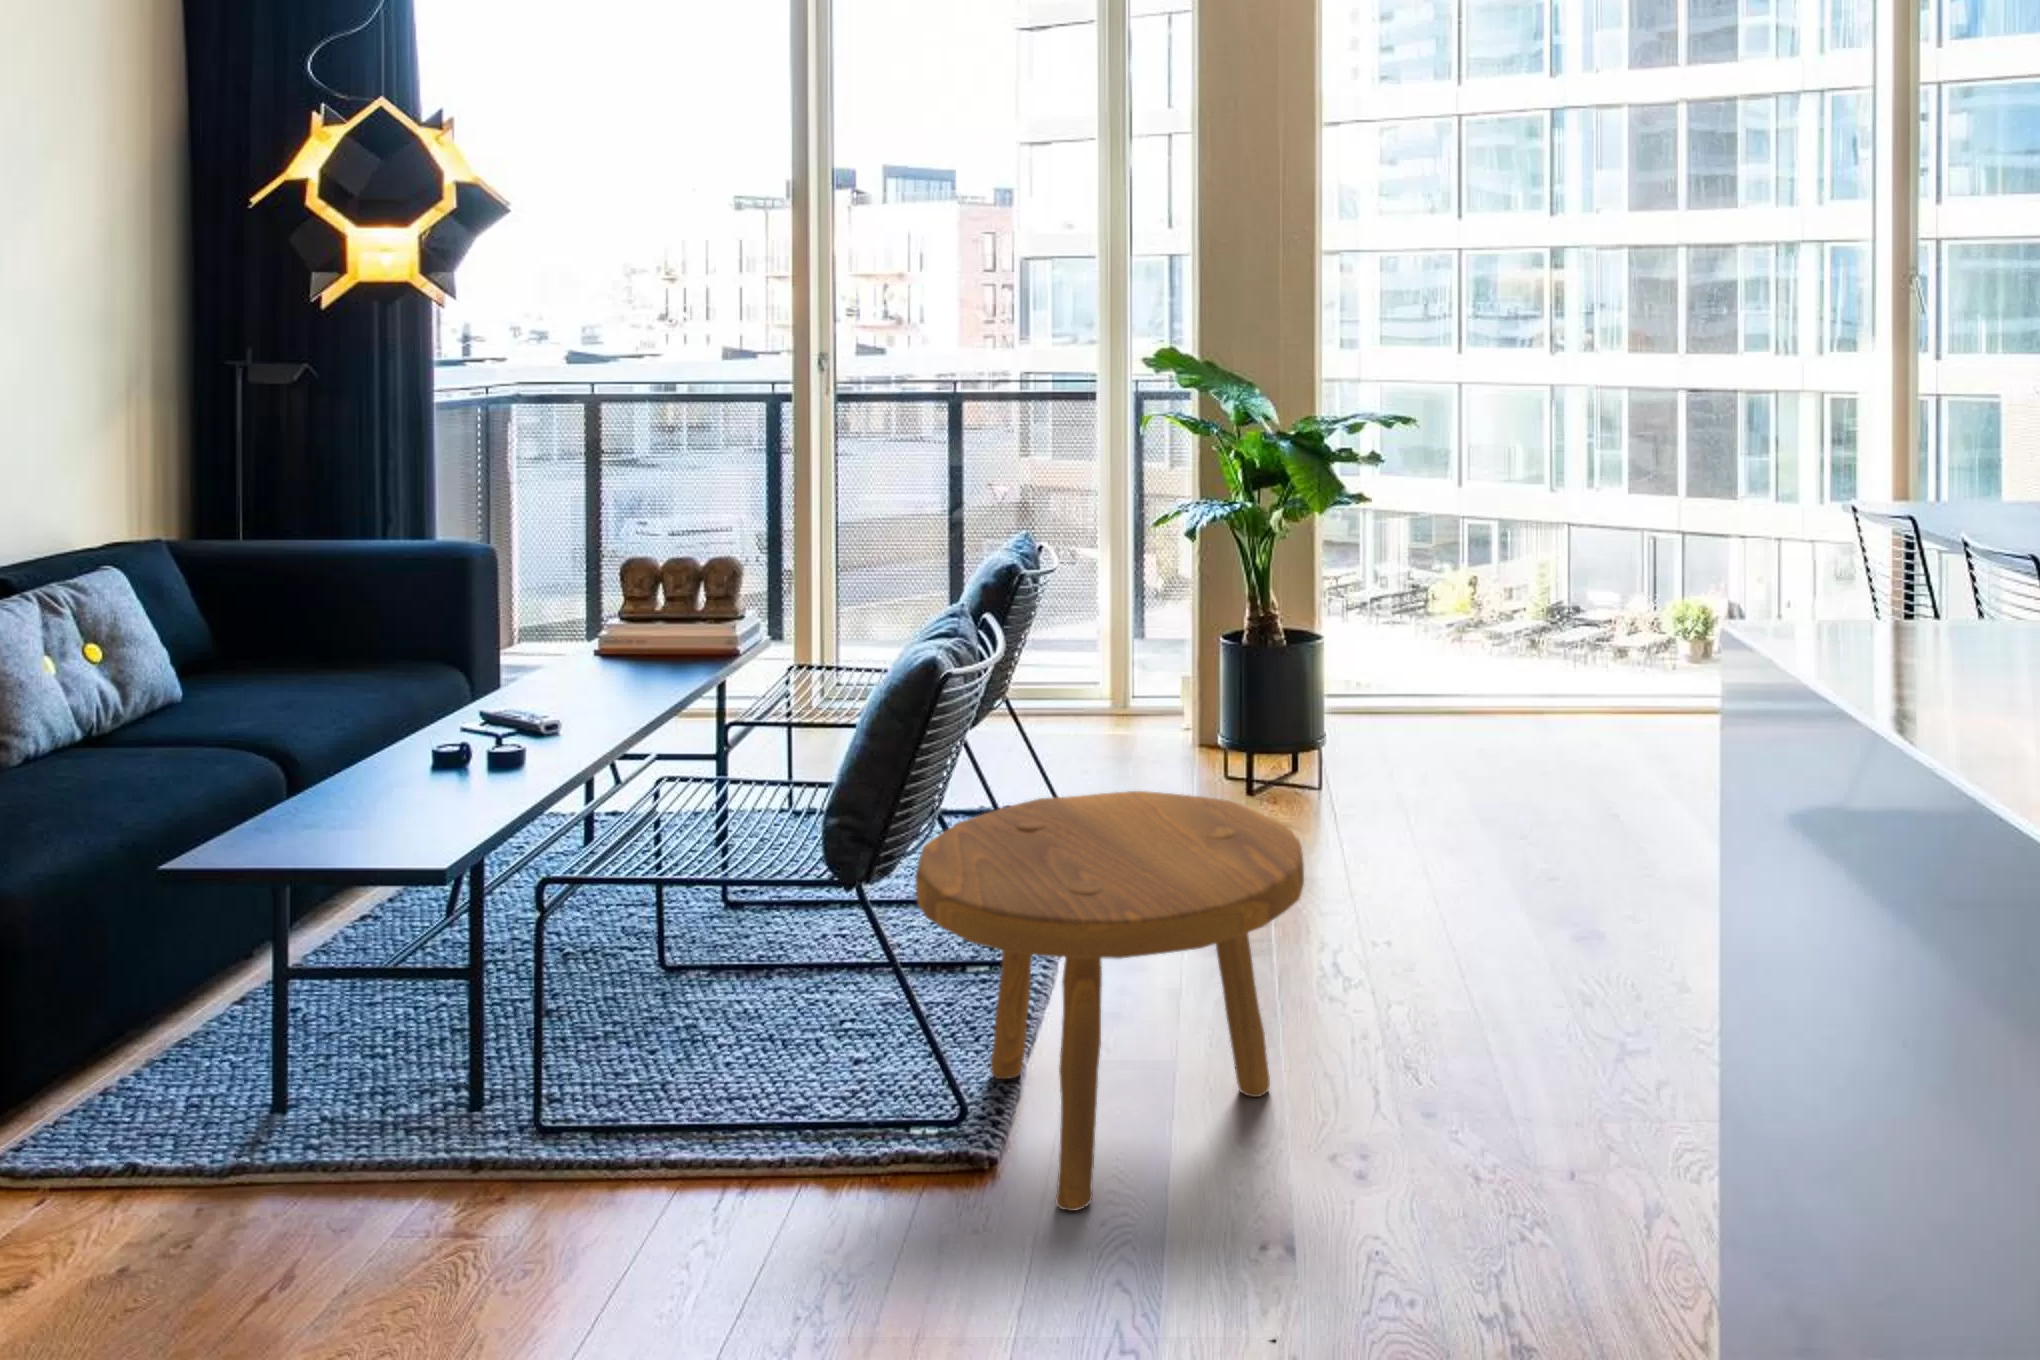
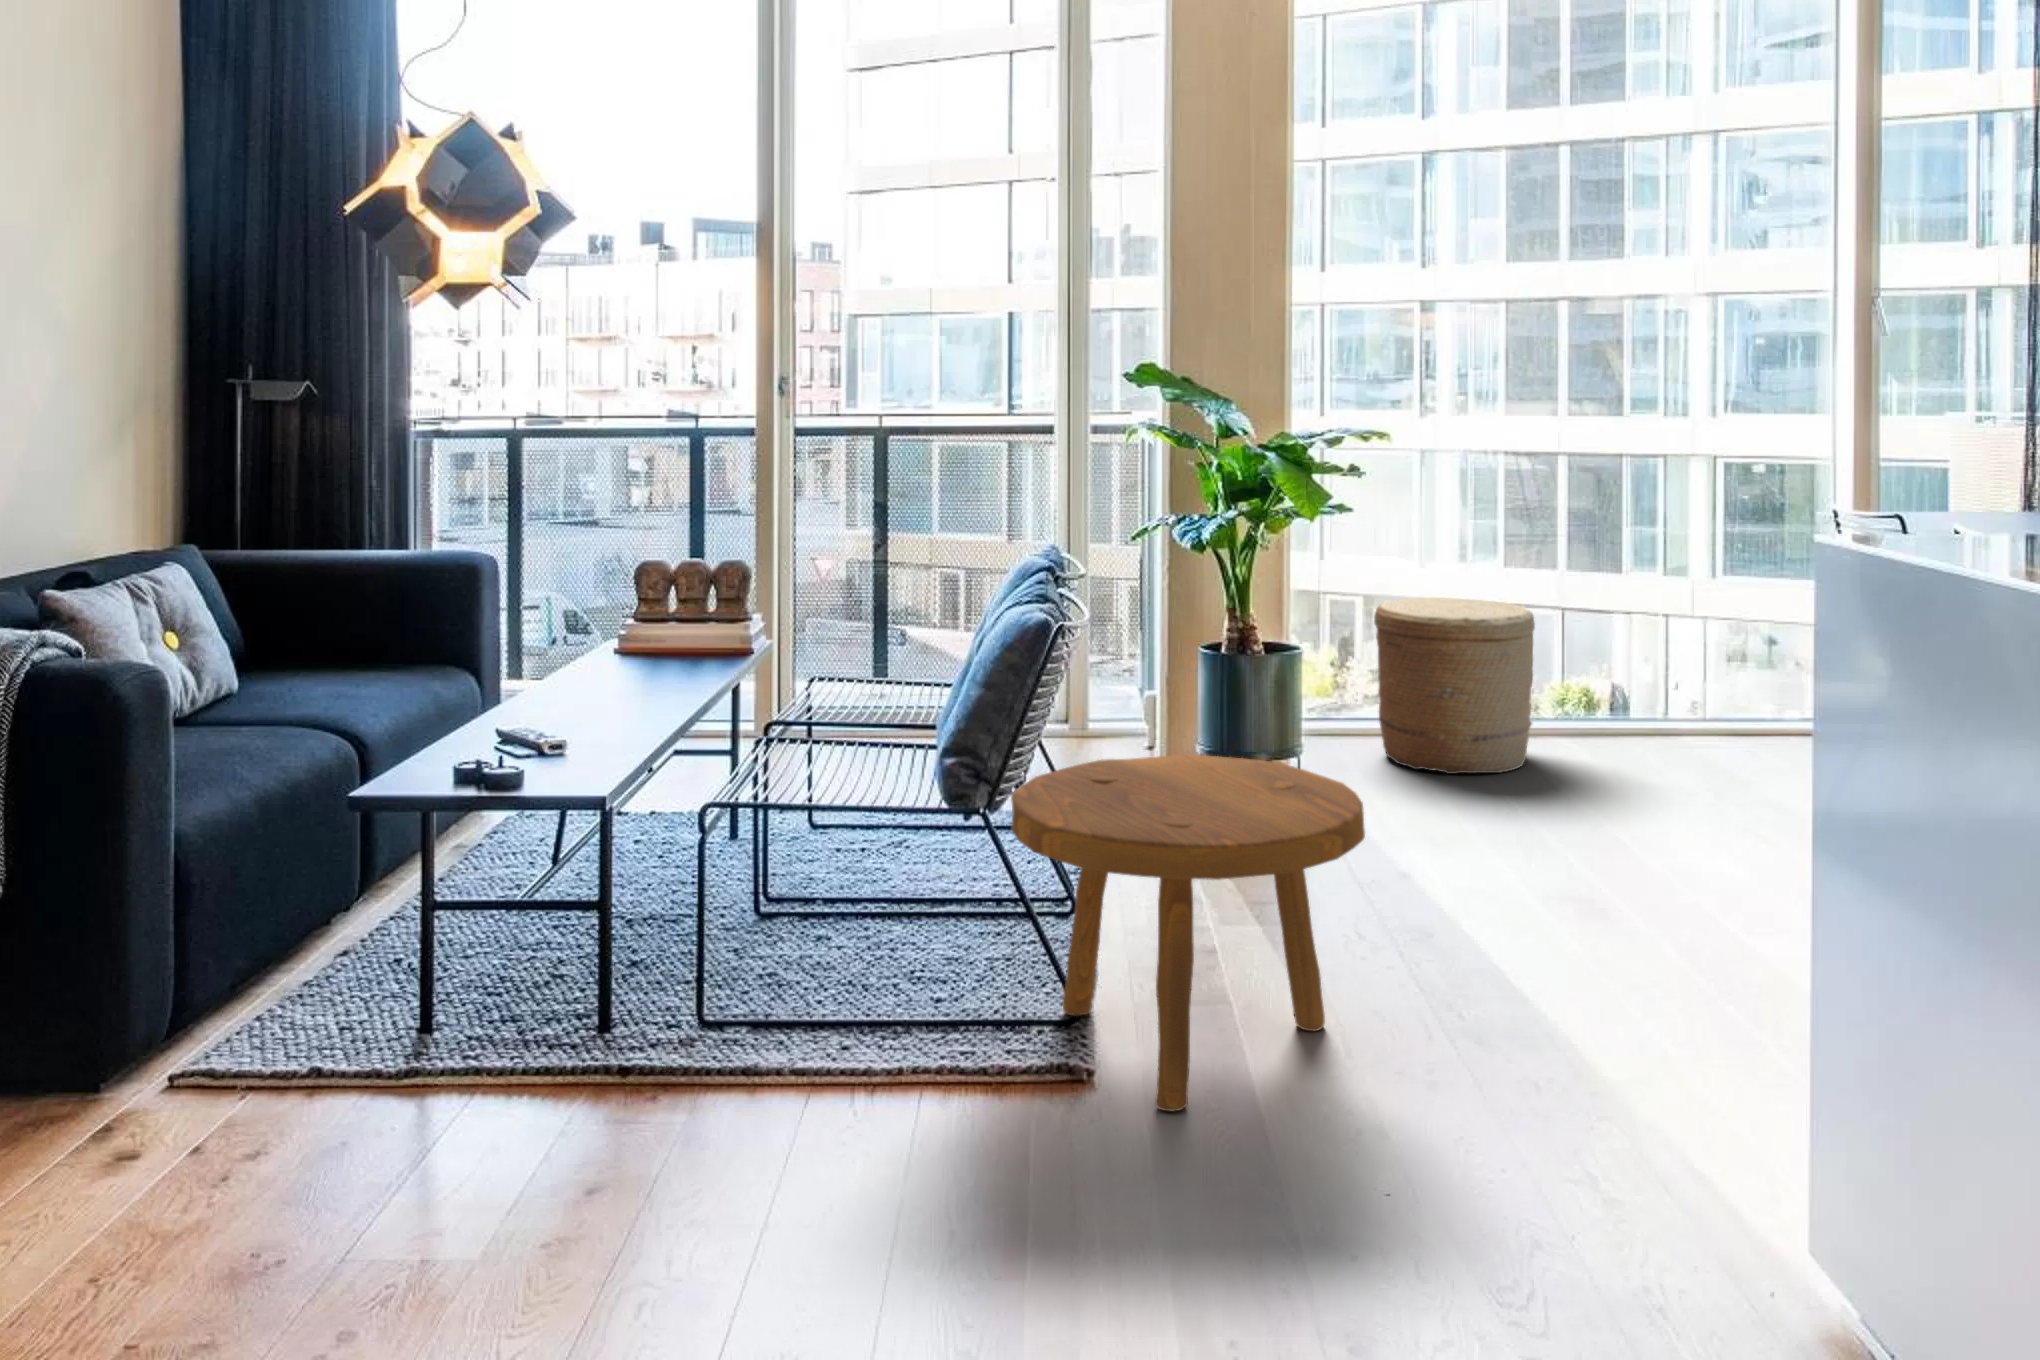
woven basket: none [1401,586,1560,768] -> present [1374,598,1535,774]

